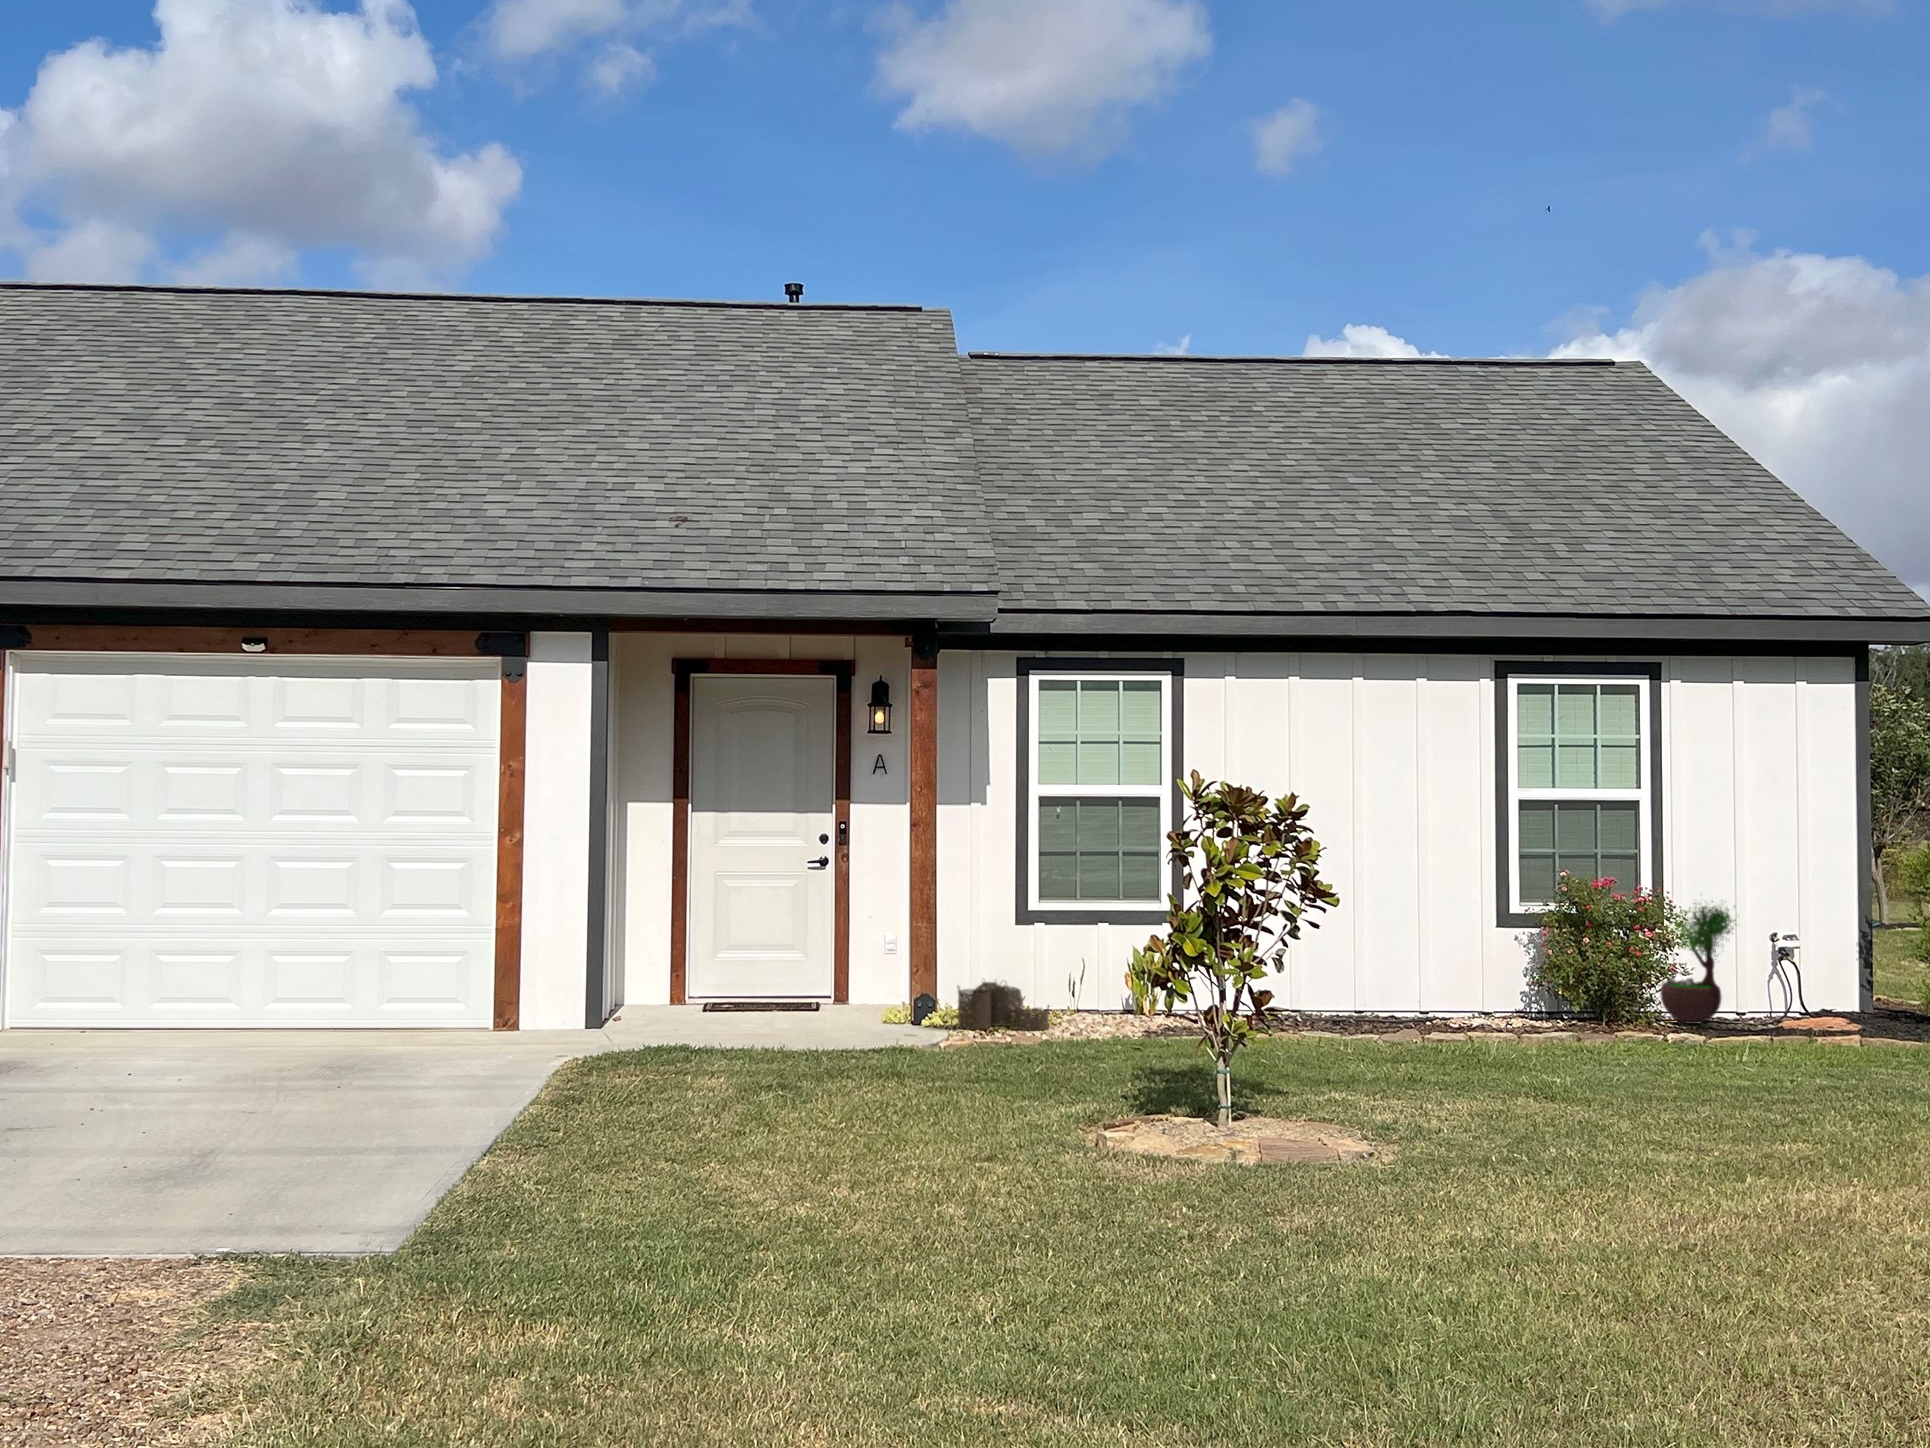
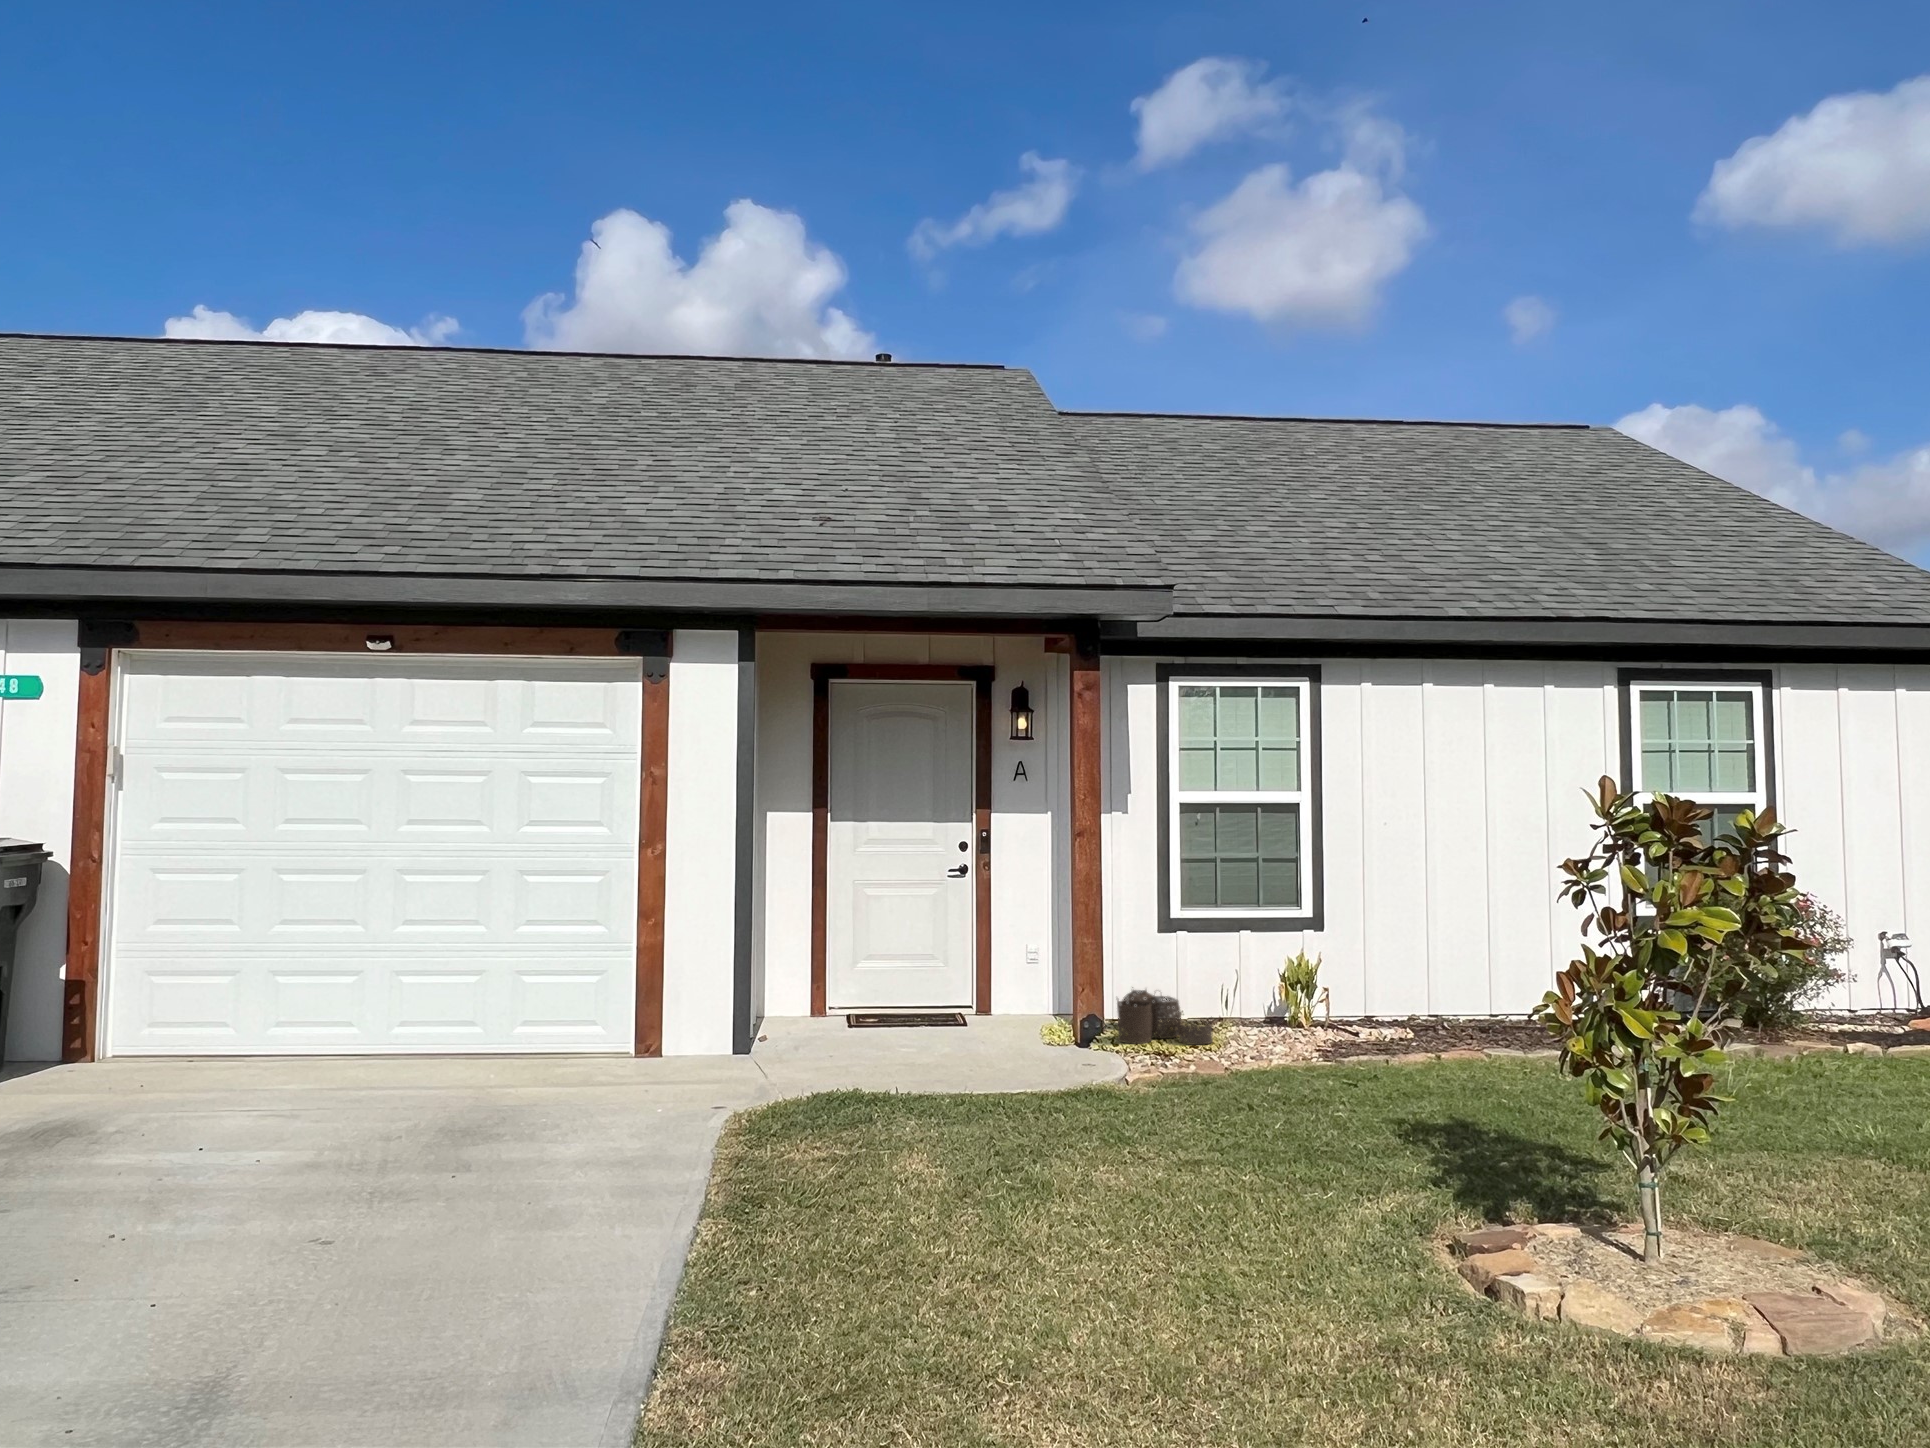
potted tree: present [1660,901,1736,1024] -> none [1809,896,1899,1028]

